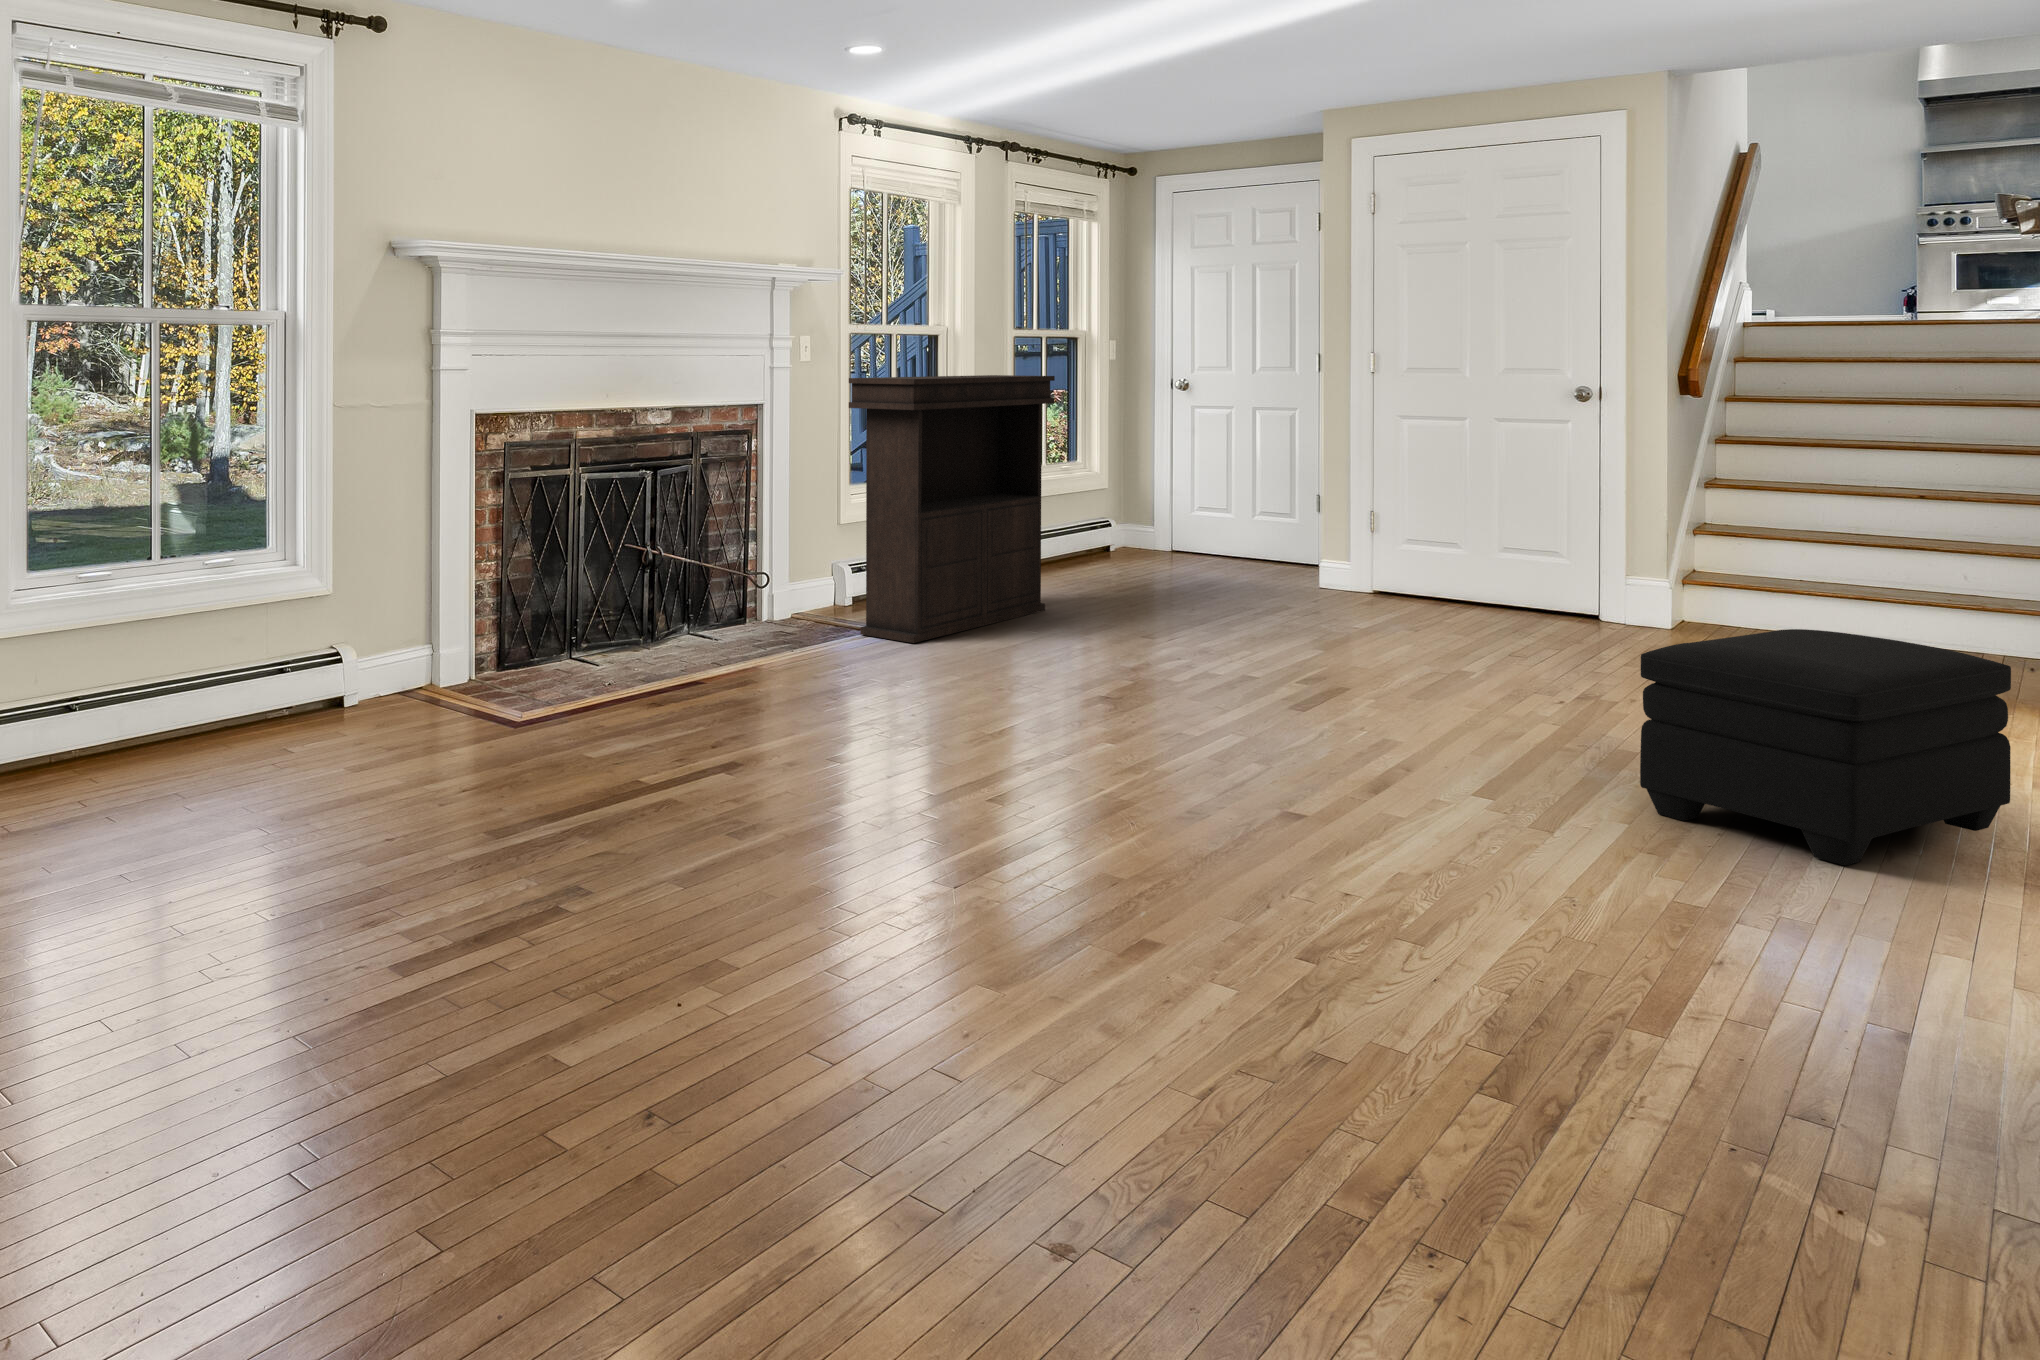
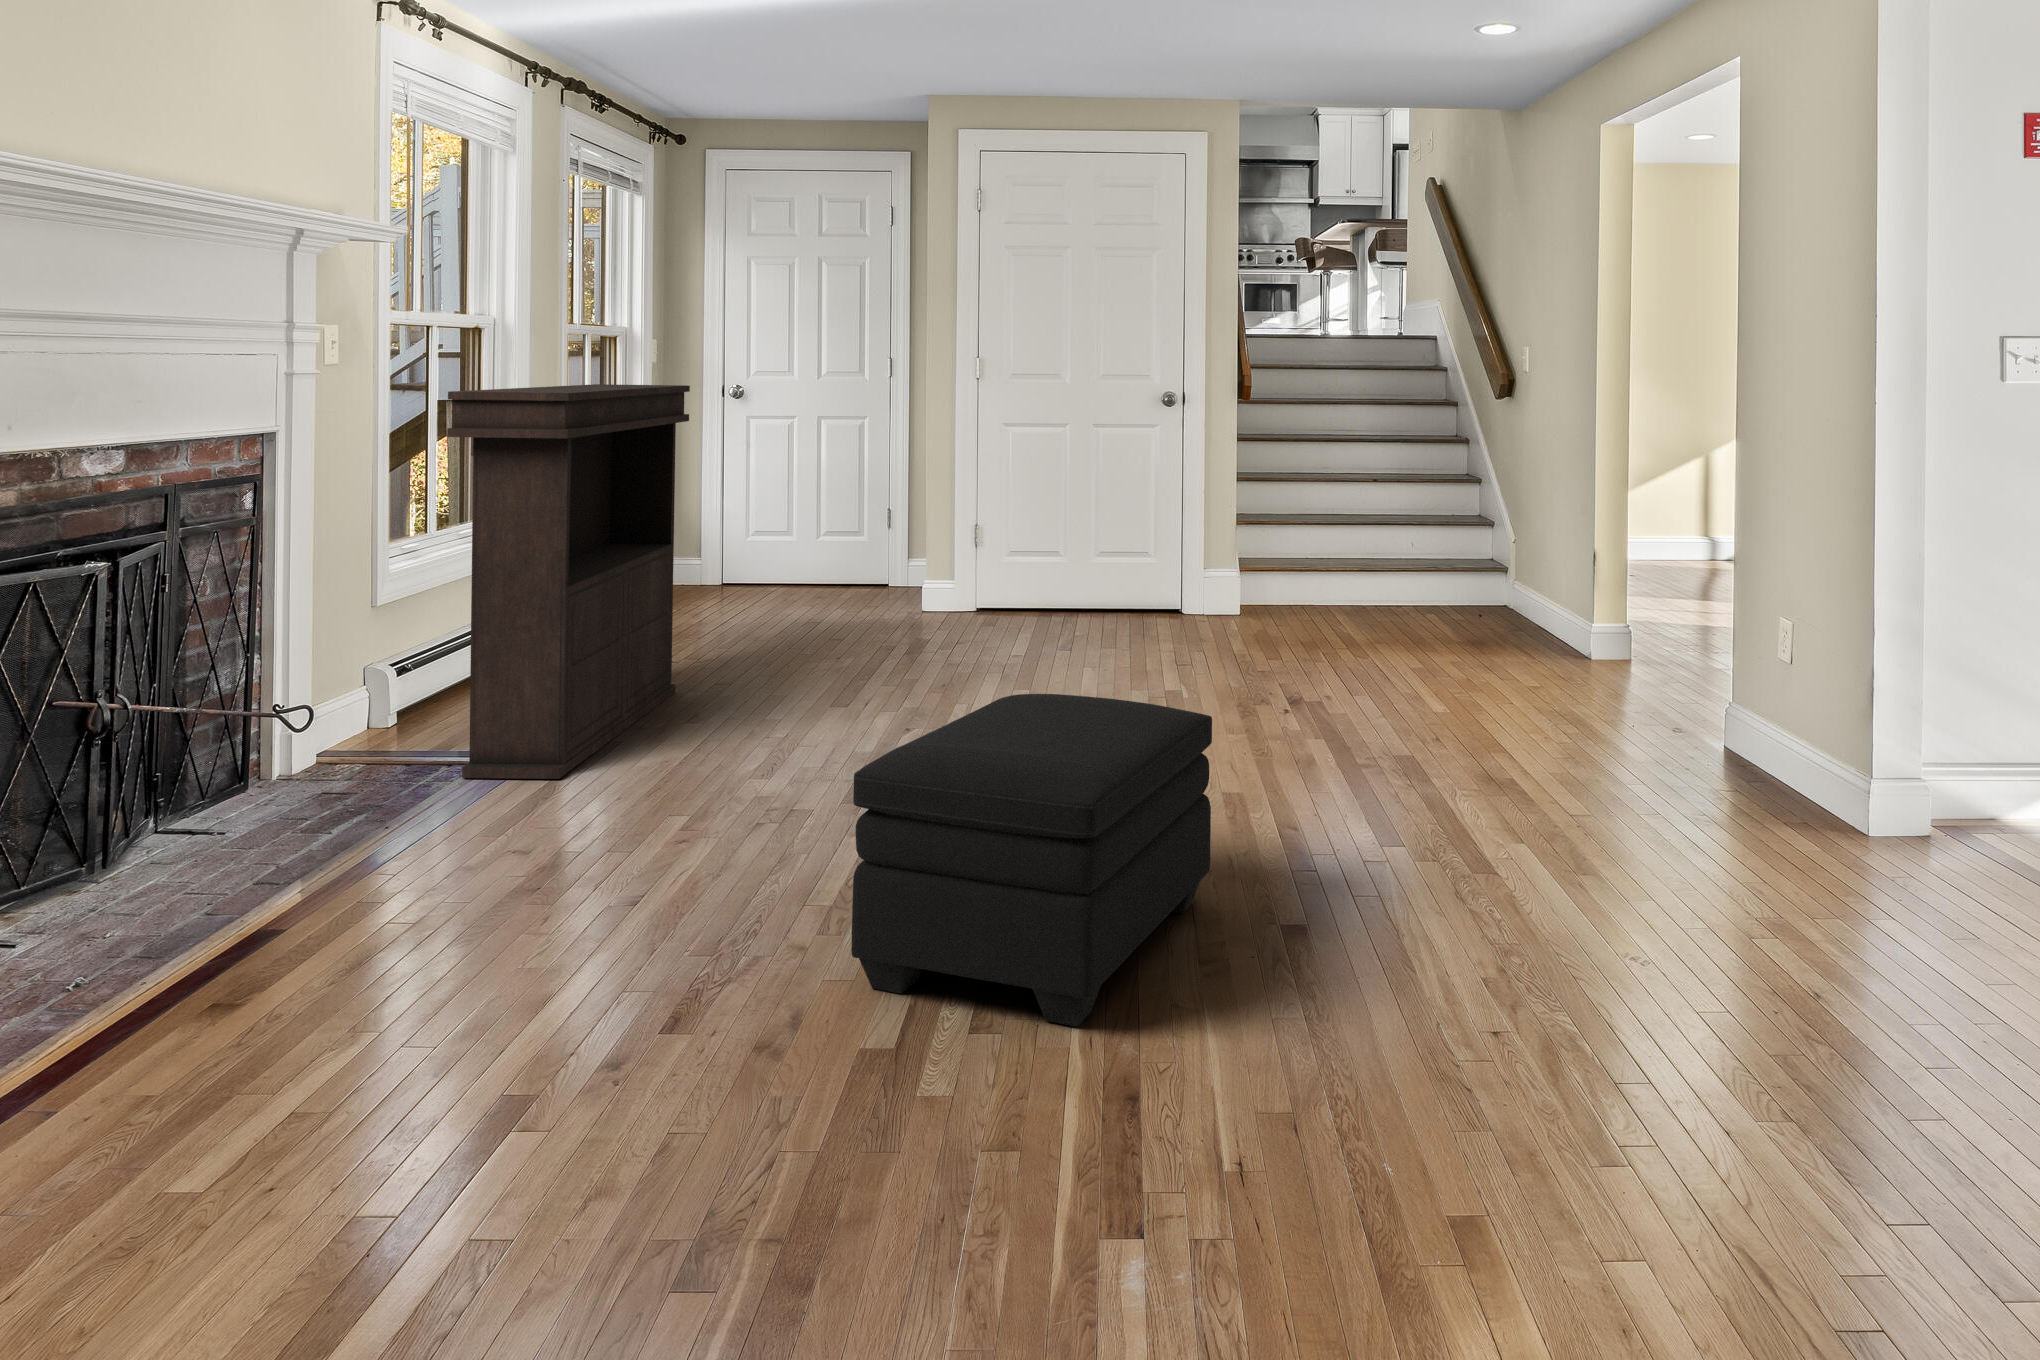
ottoman: present [1640,629,2011,865] -> present [851,694,1212,1027]

